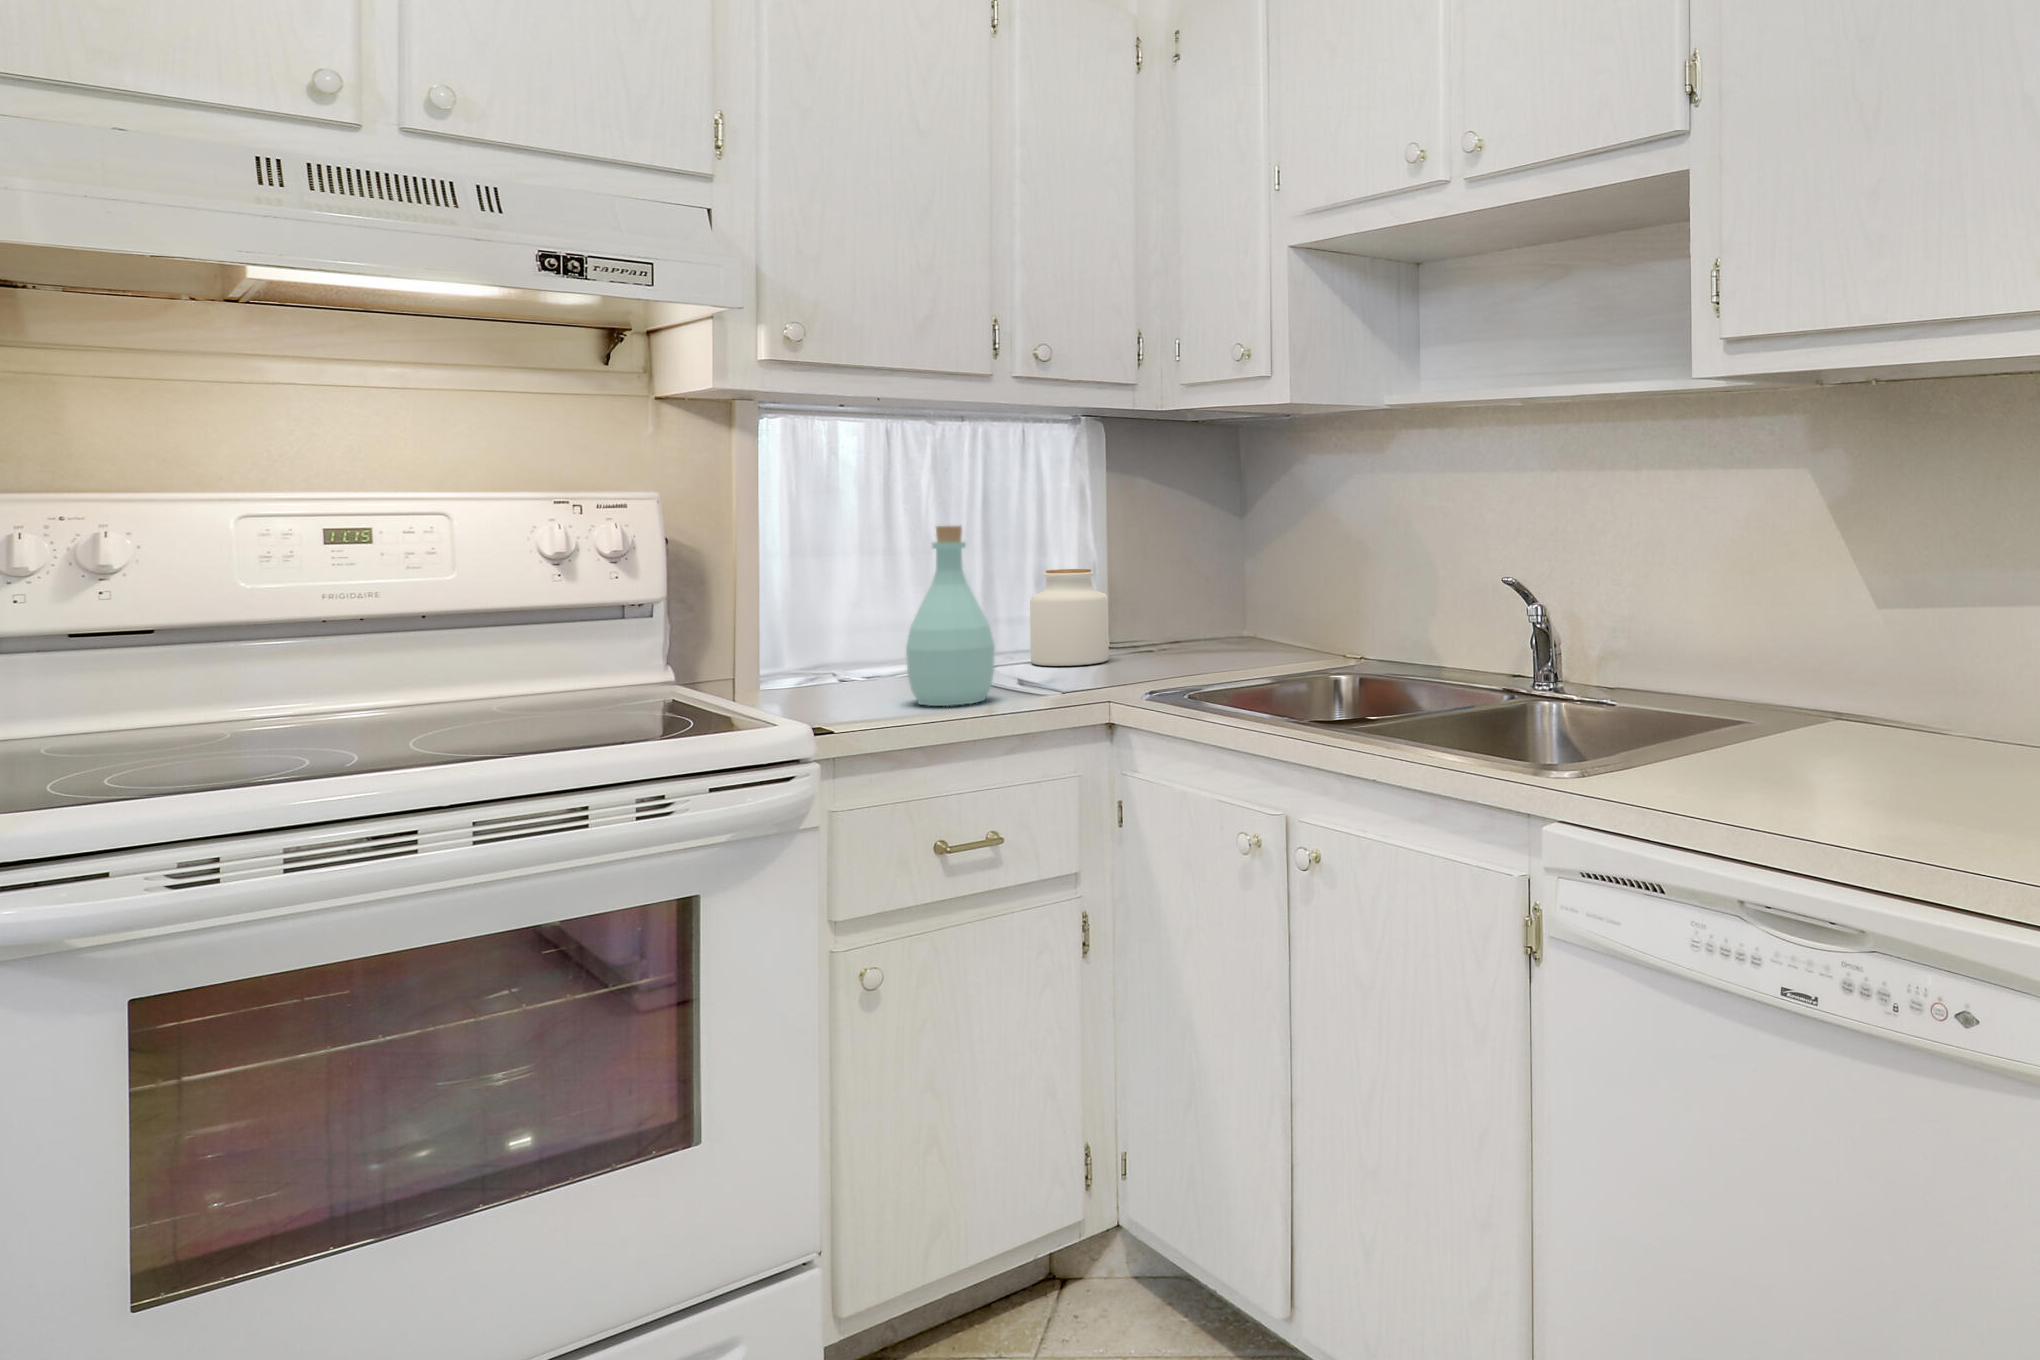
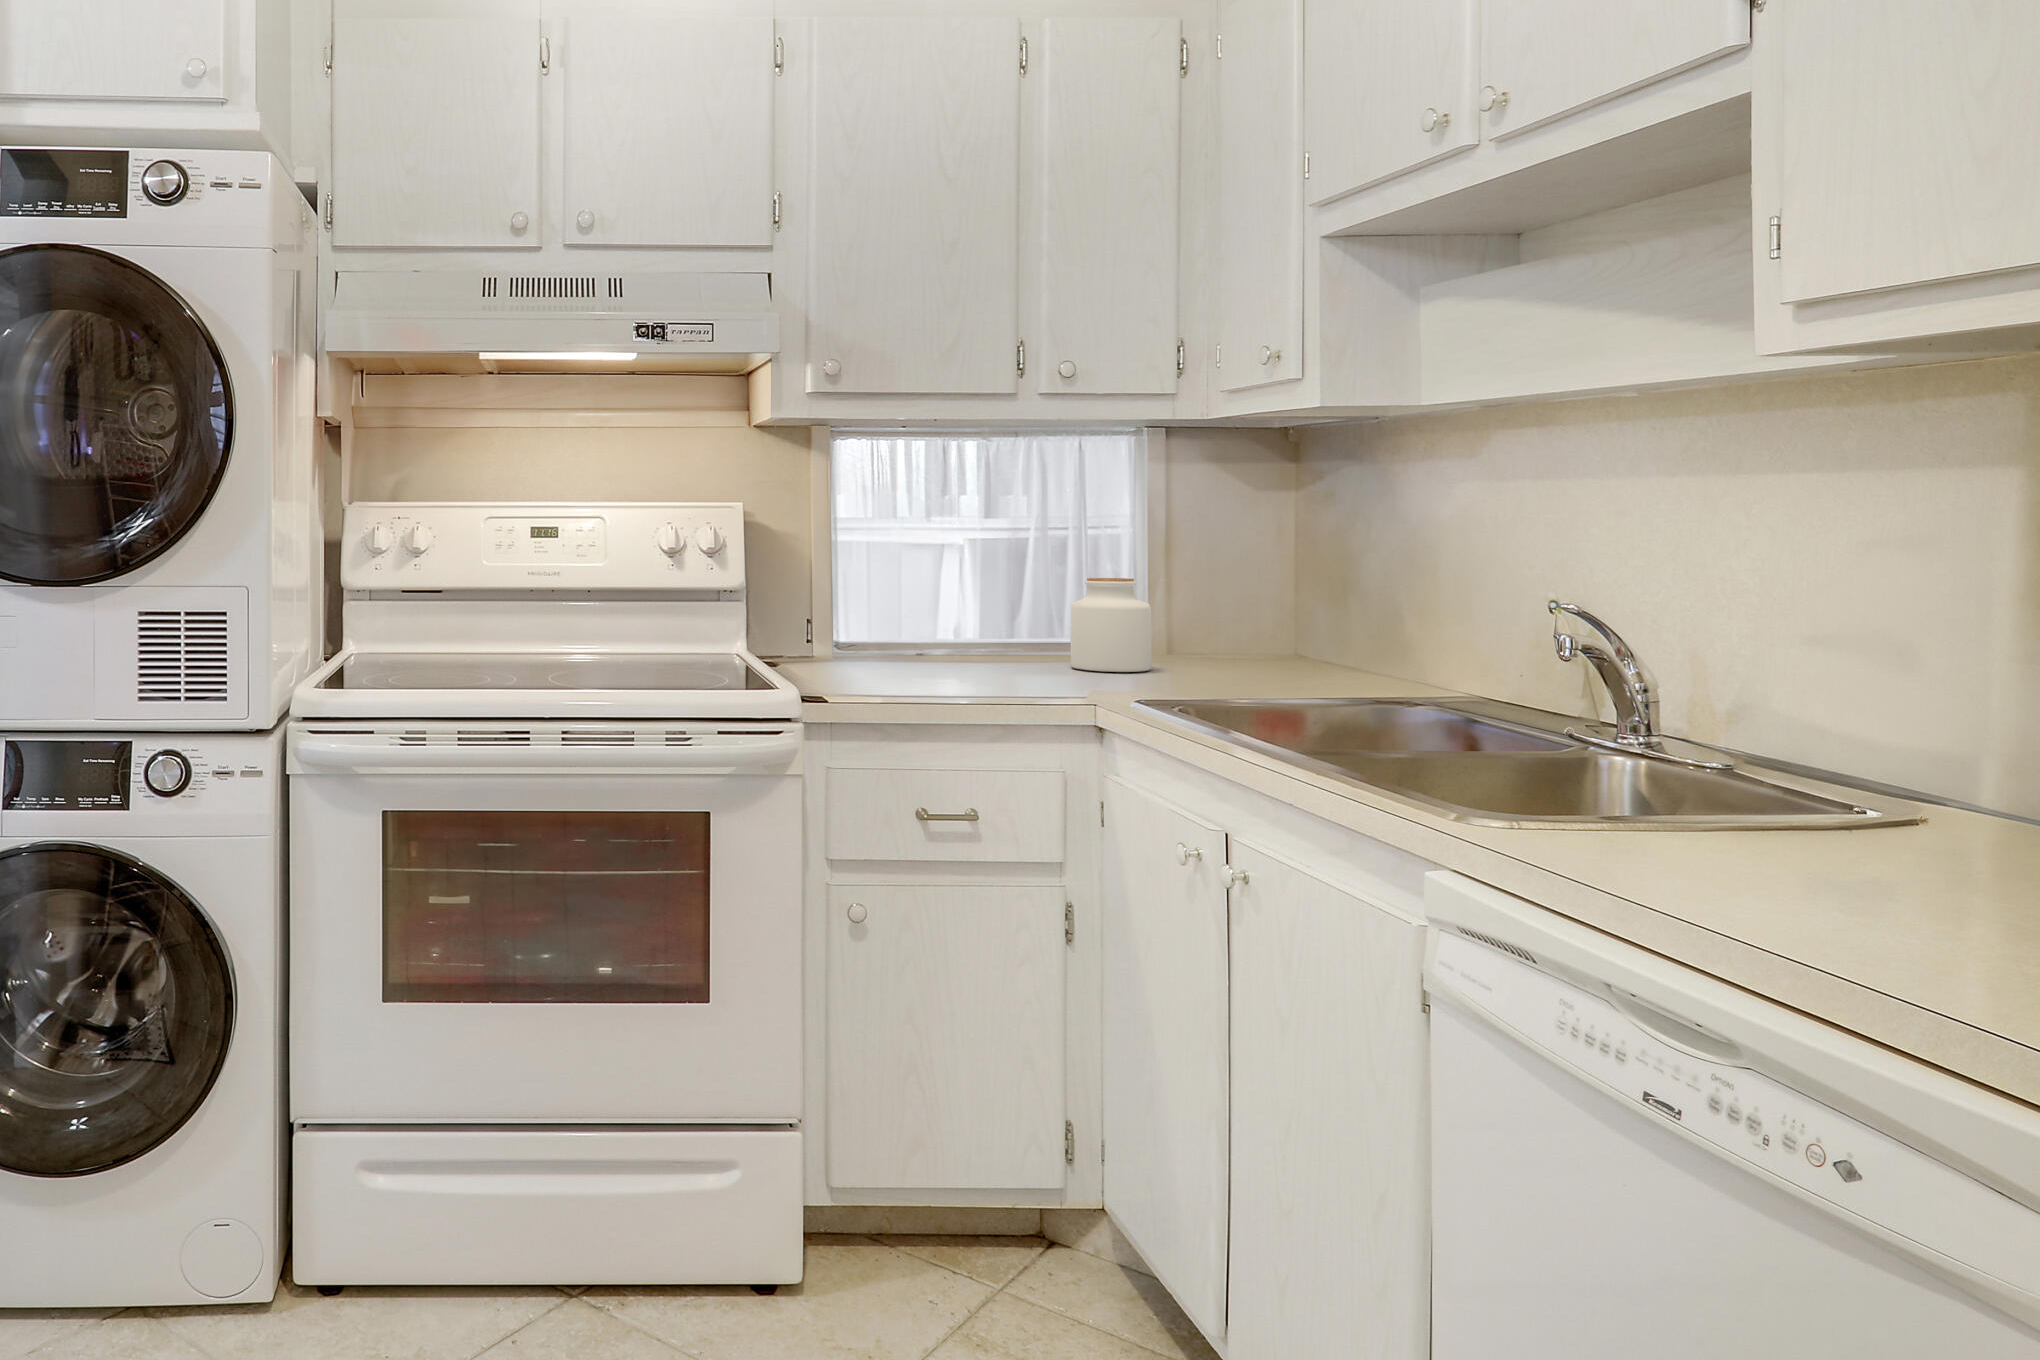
bottle: present [906,525,995,706] -> none [913,532,992,692]

